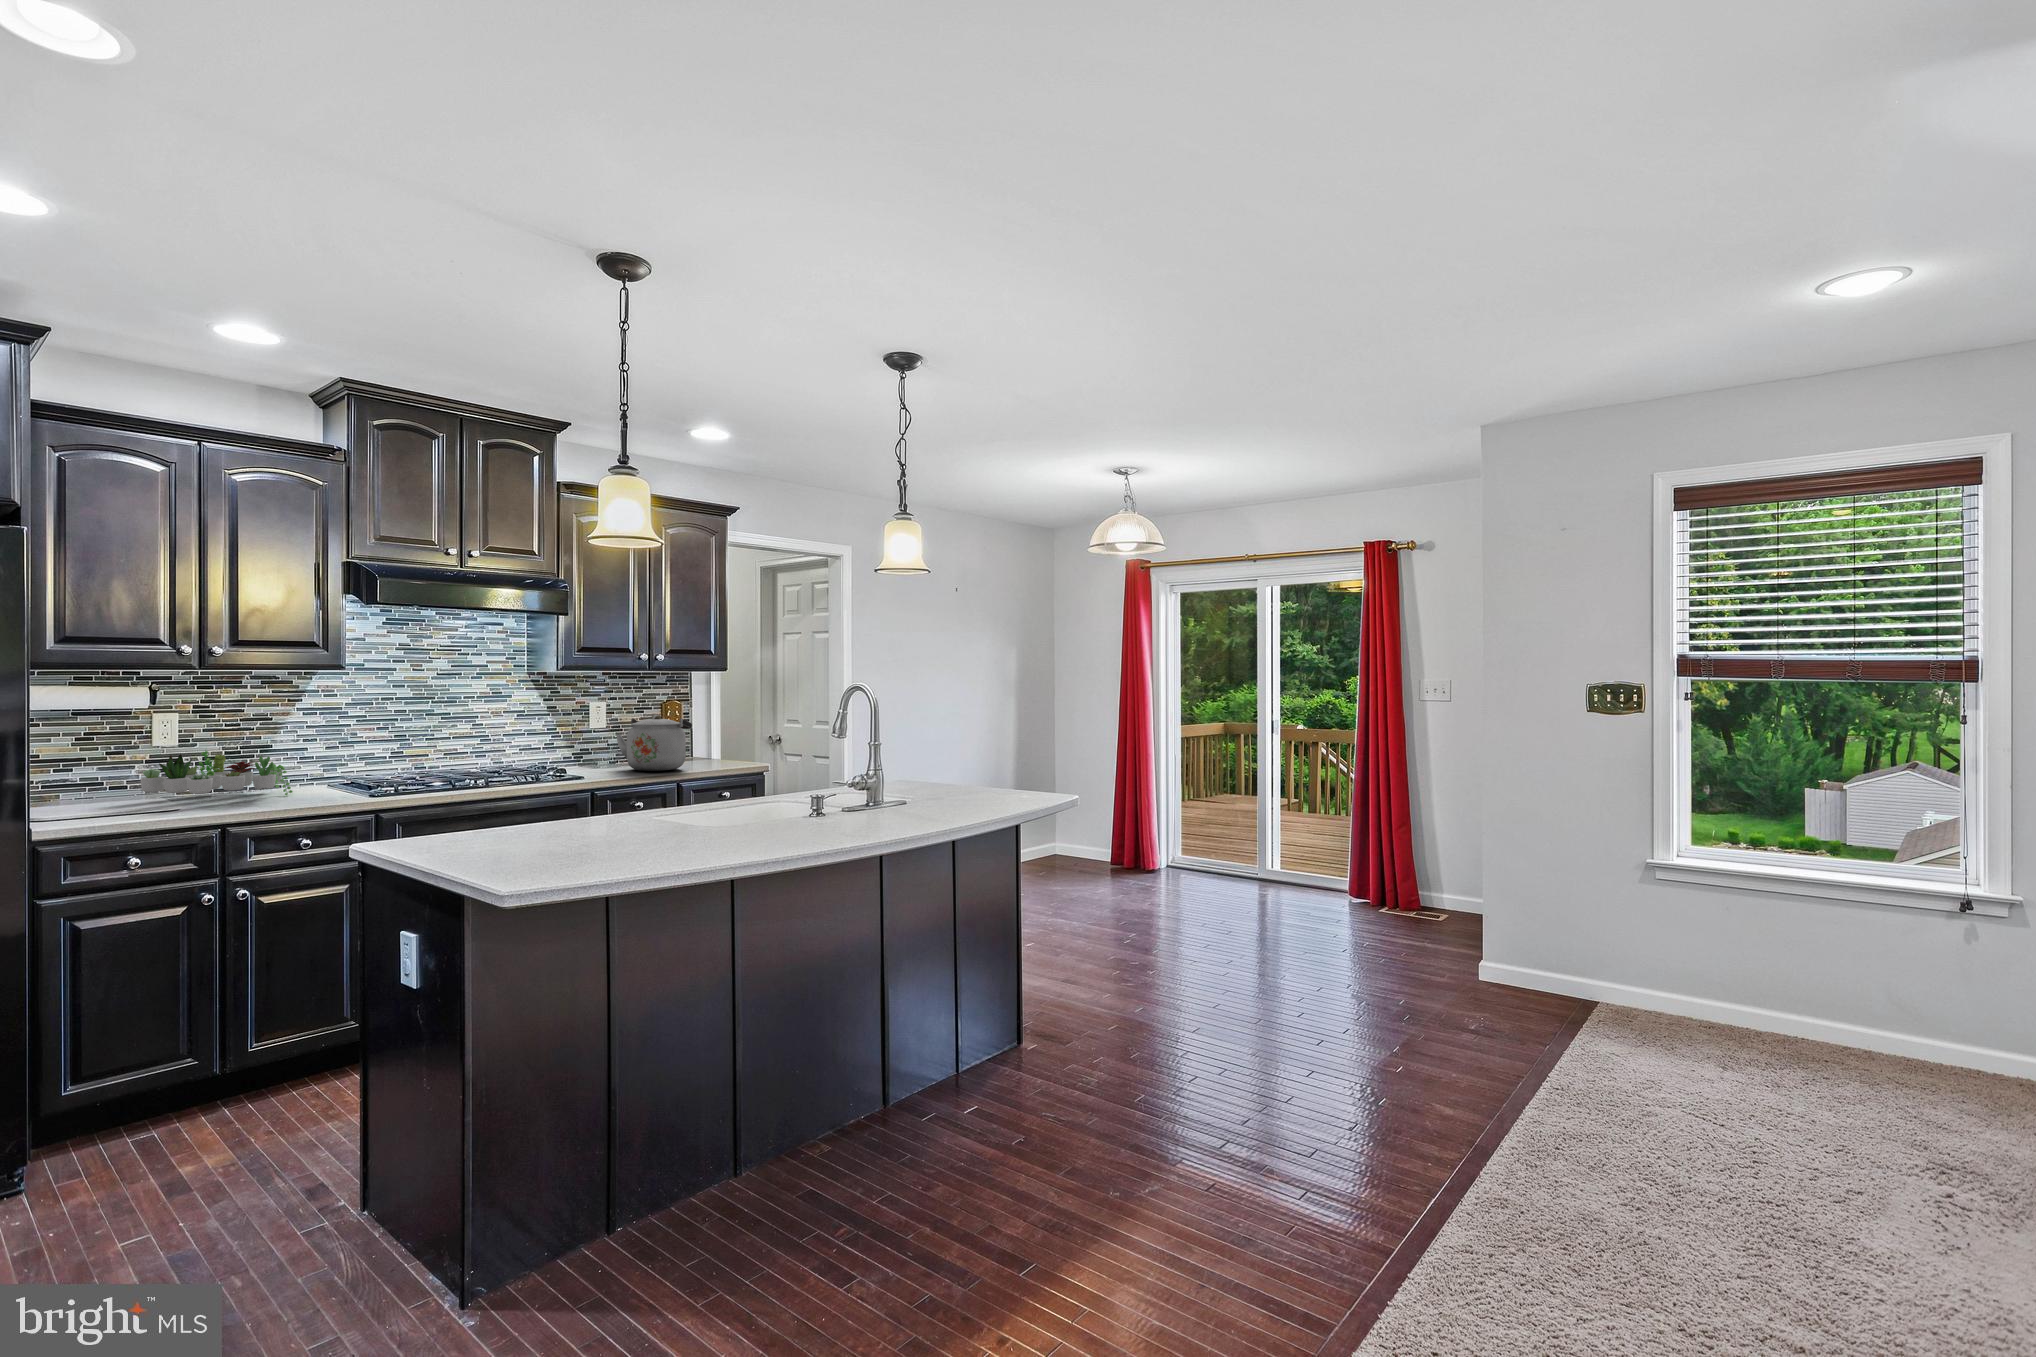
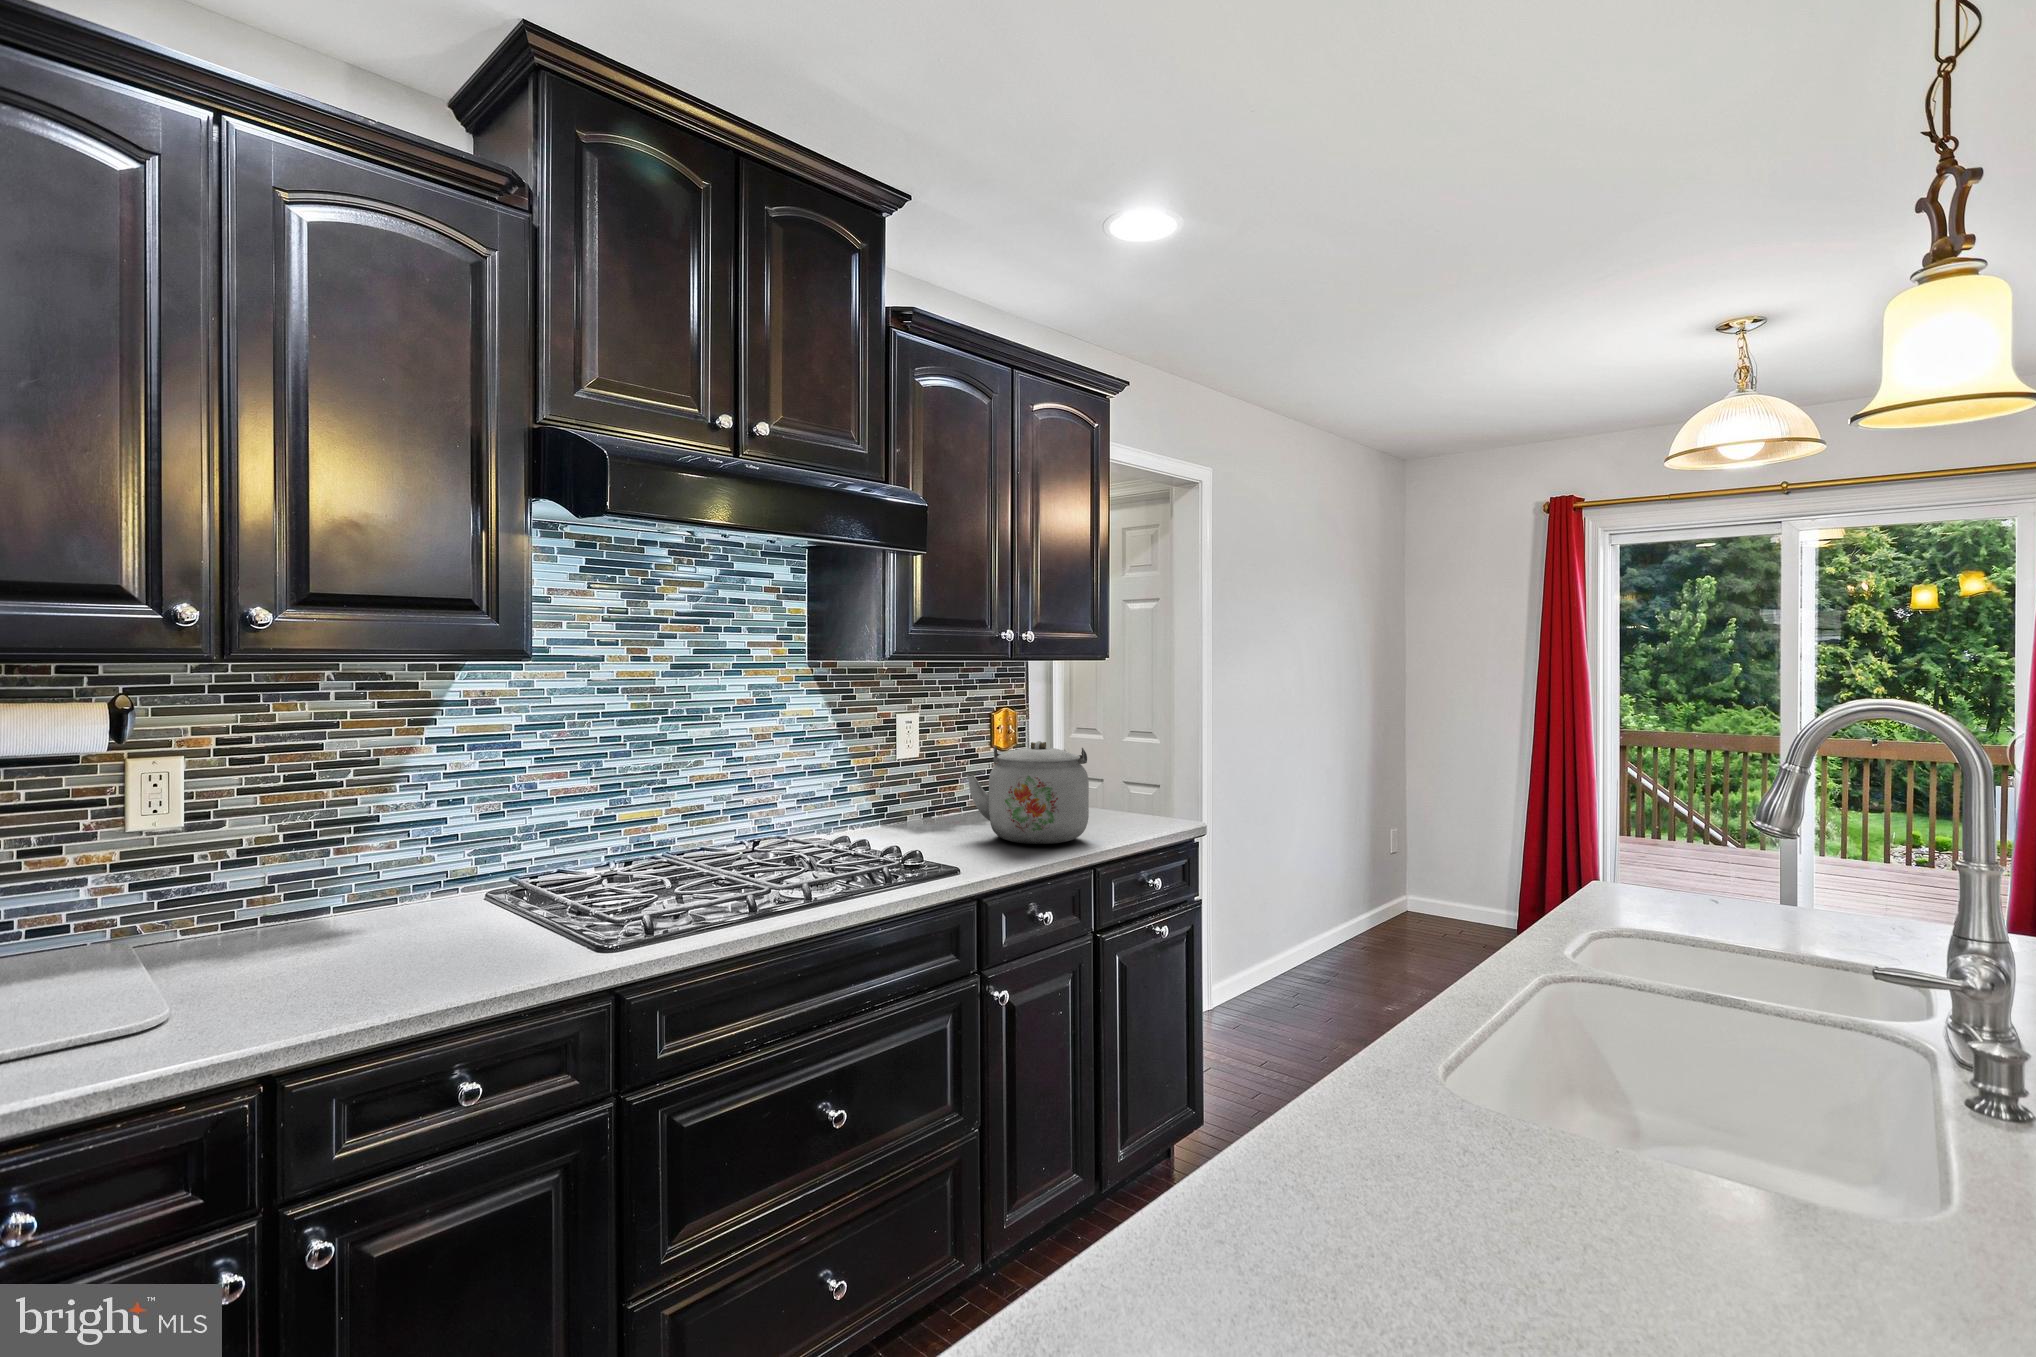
succulent plant: present [140,751,293,795] -> none [78,847,428,983]

